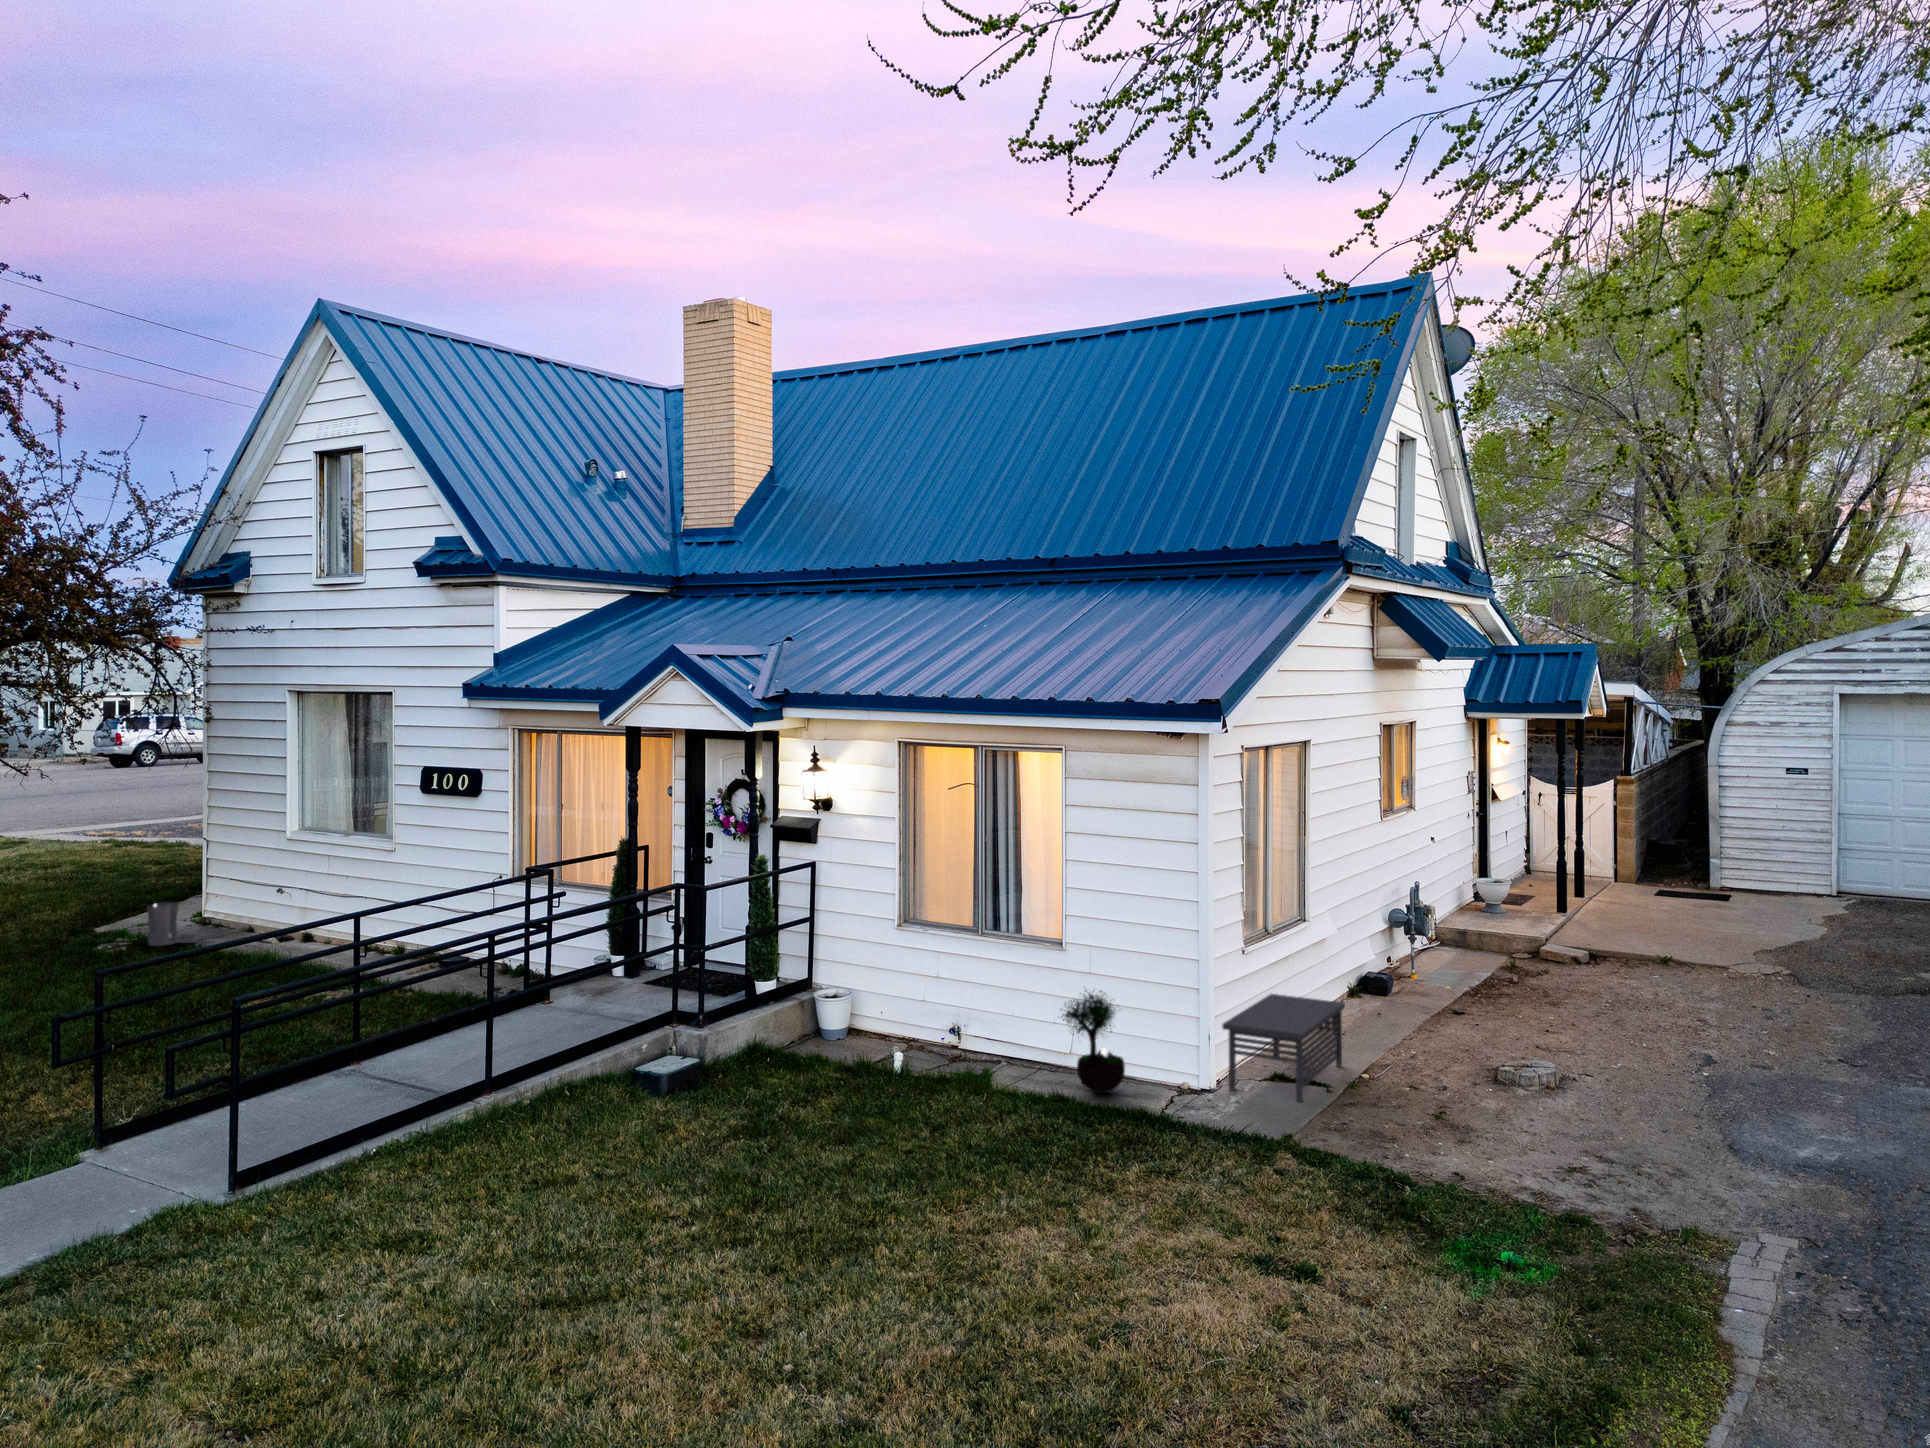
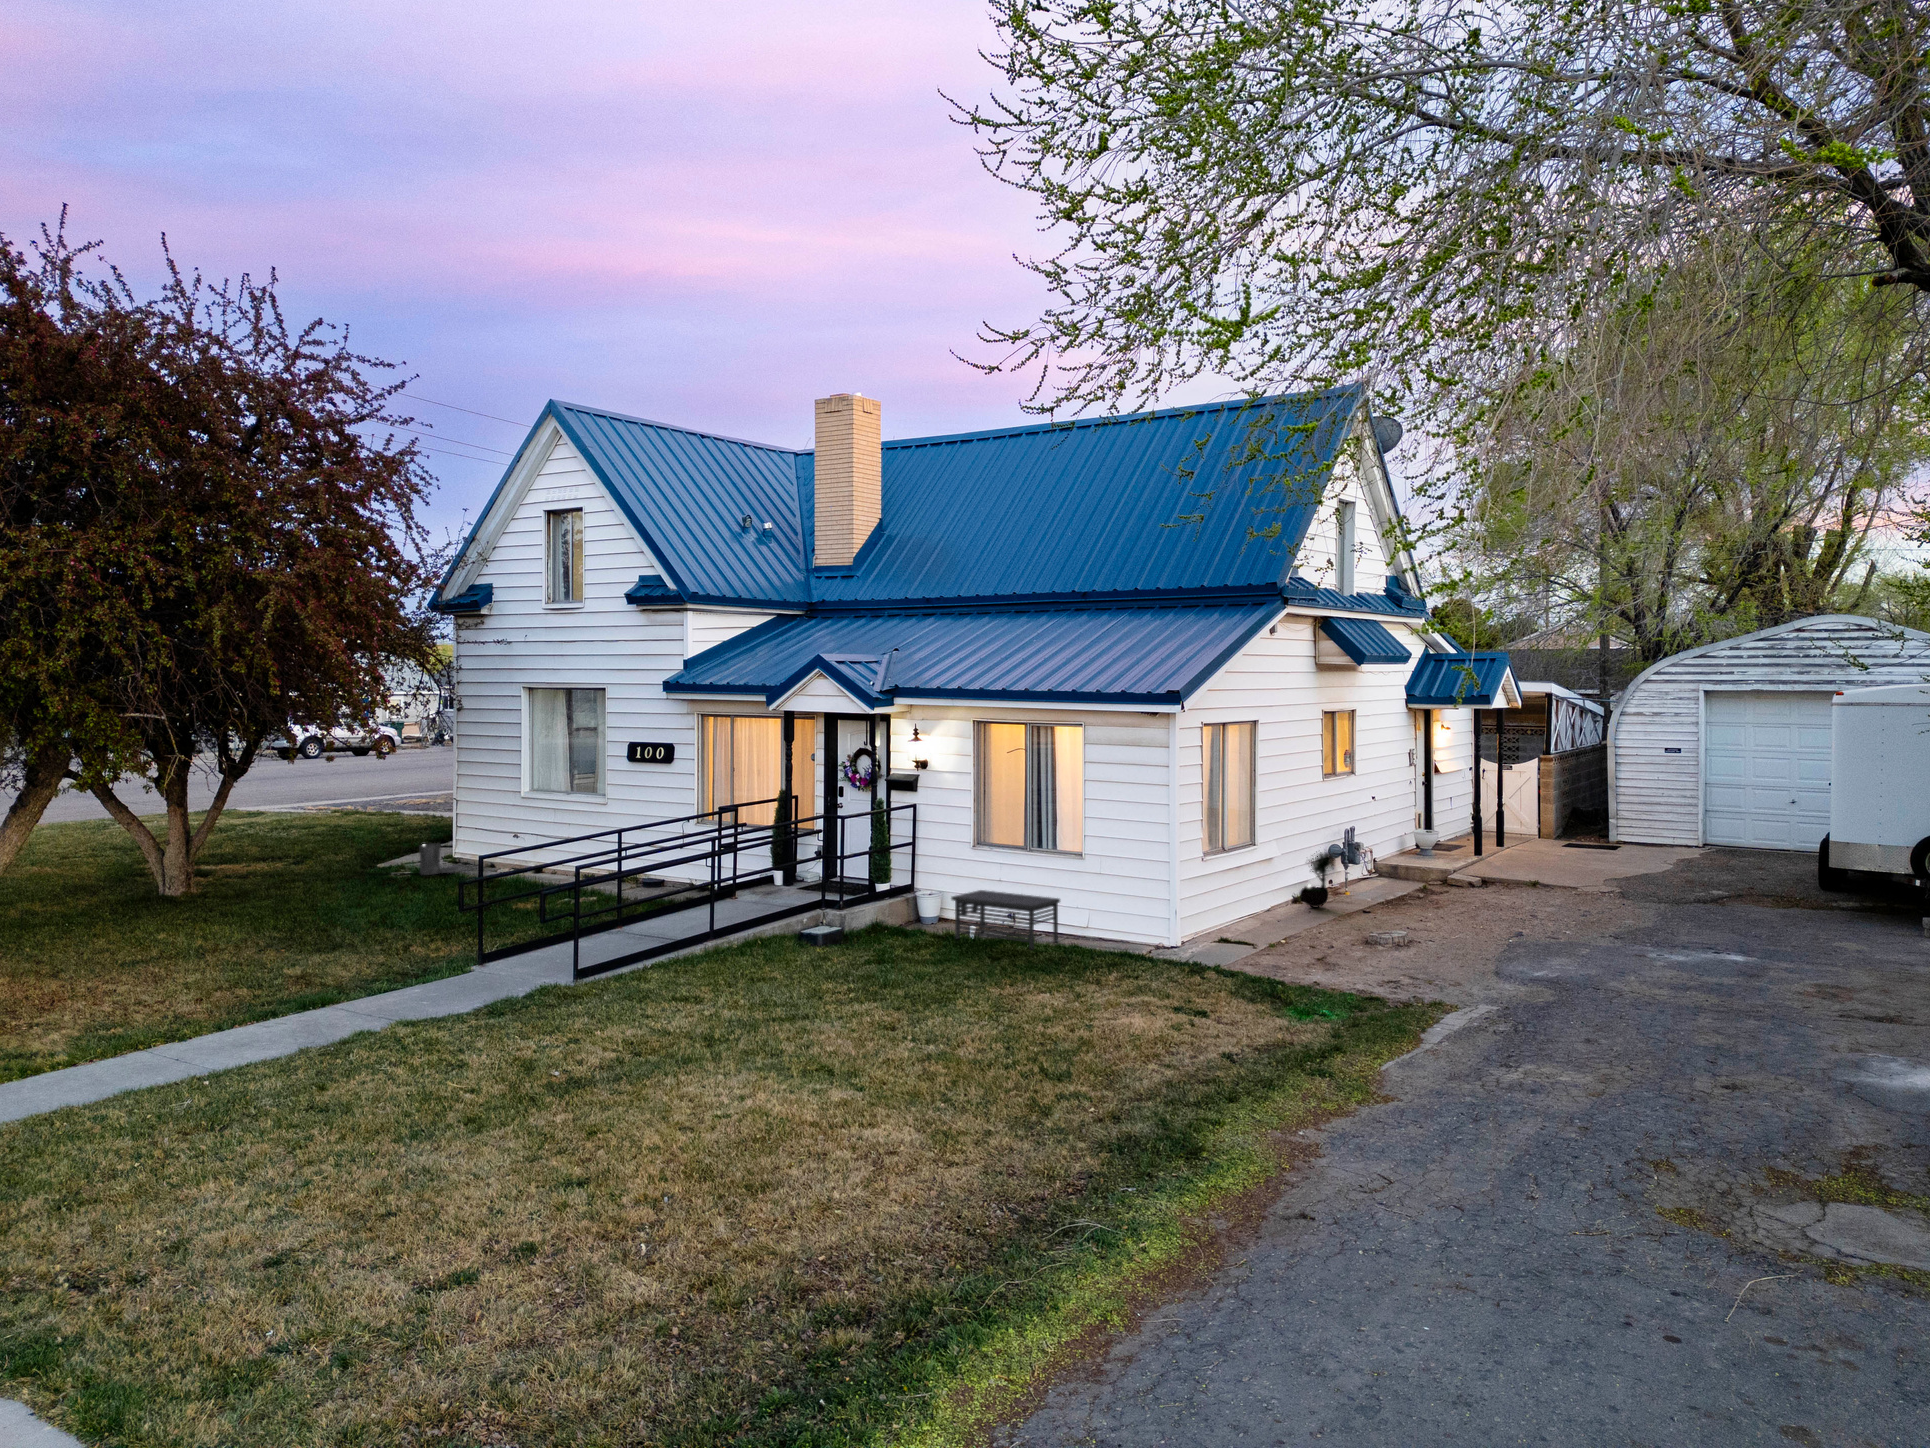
potted tree: present [1061,991,1125,1093] -> present [1301,852,1334,907]
storage bench: present [1222,994,1345,1101] -> present [951,890,1060,949]

